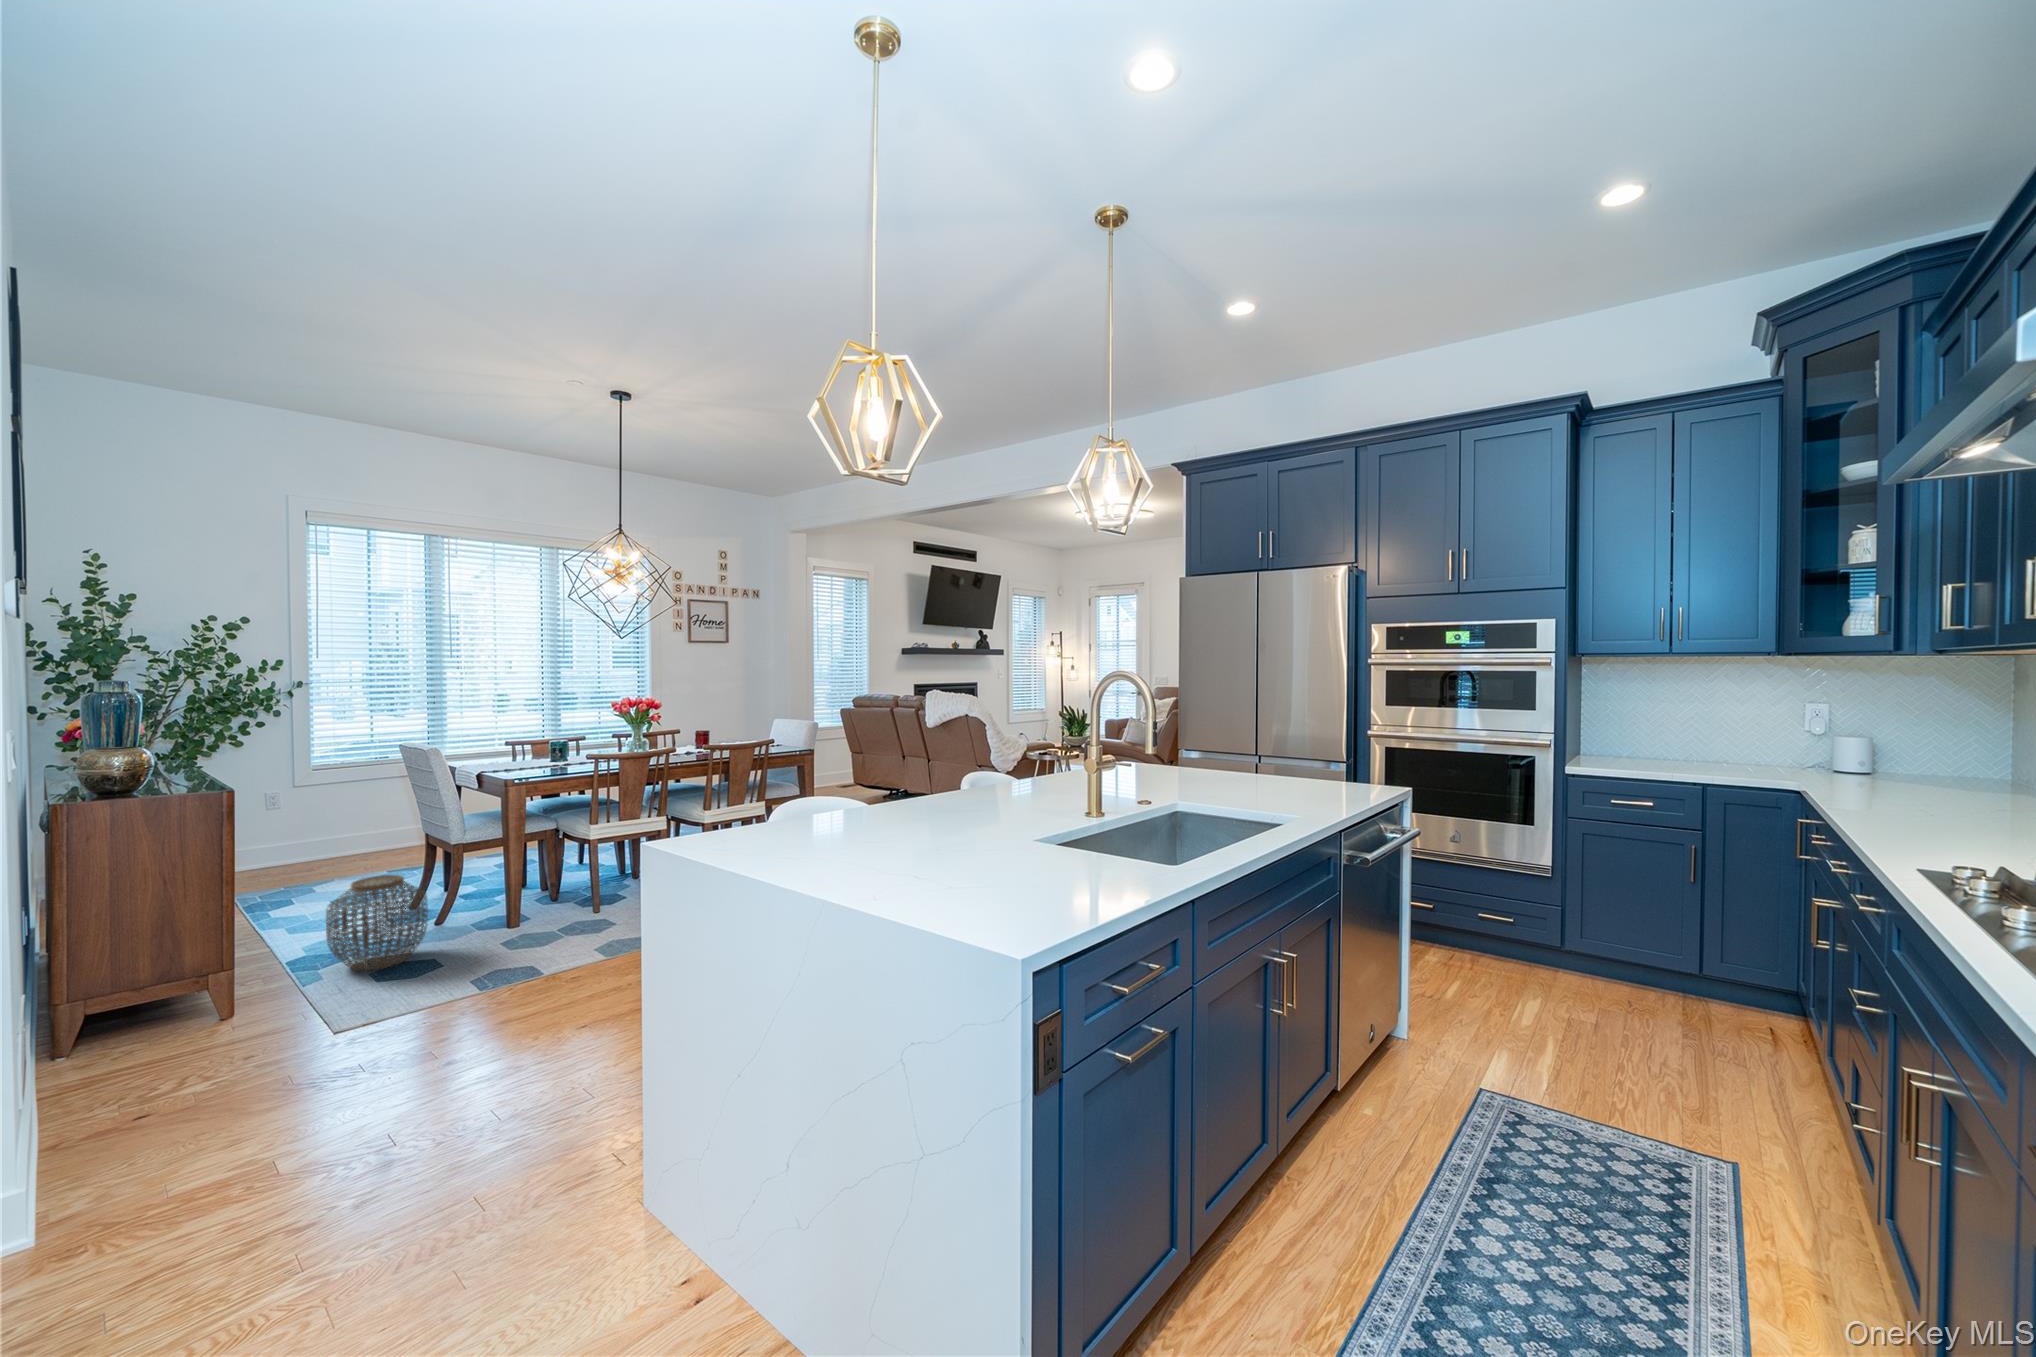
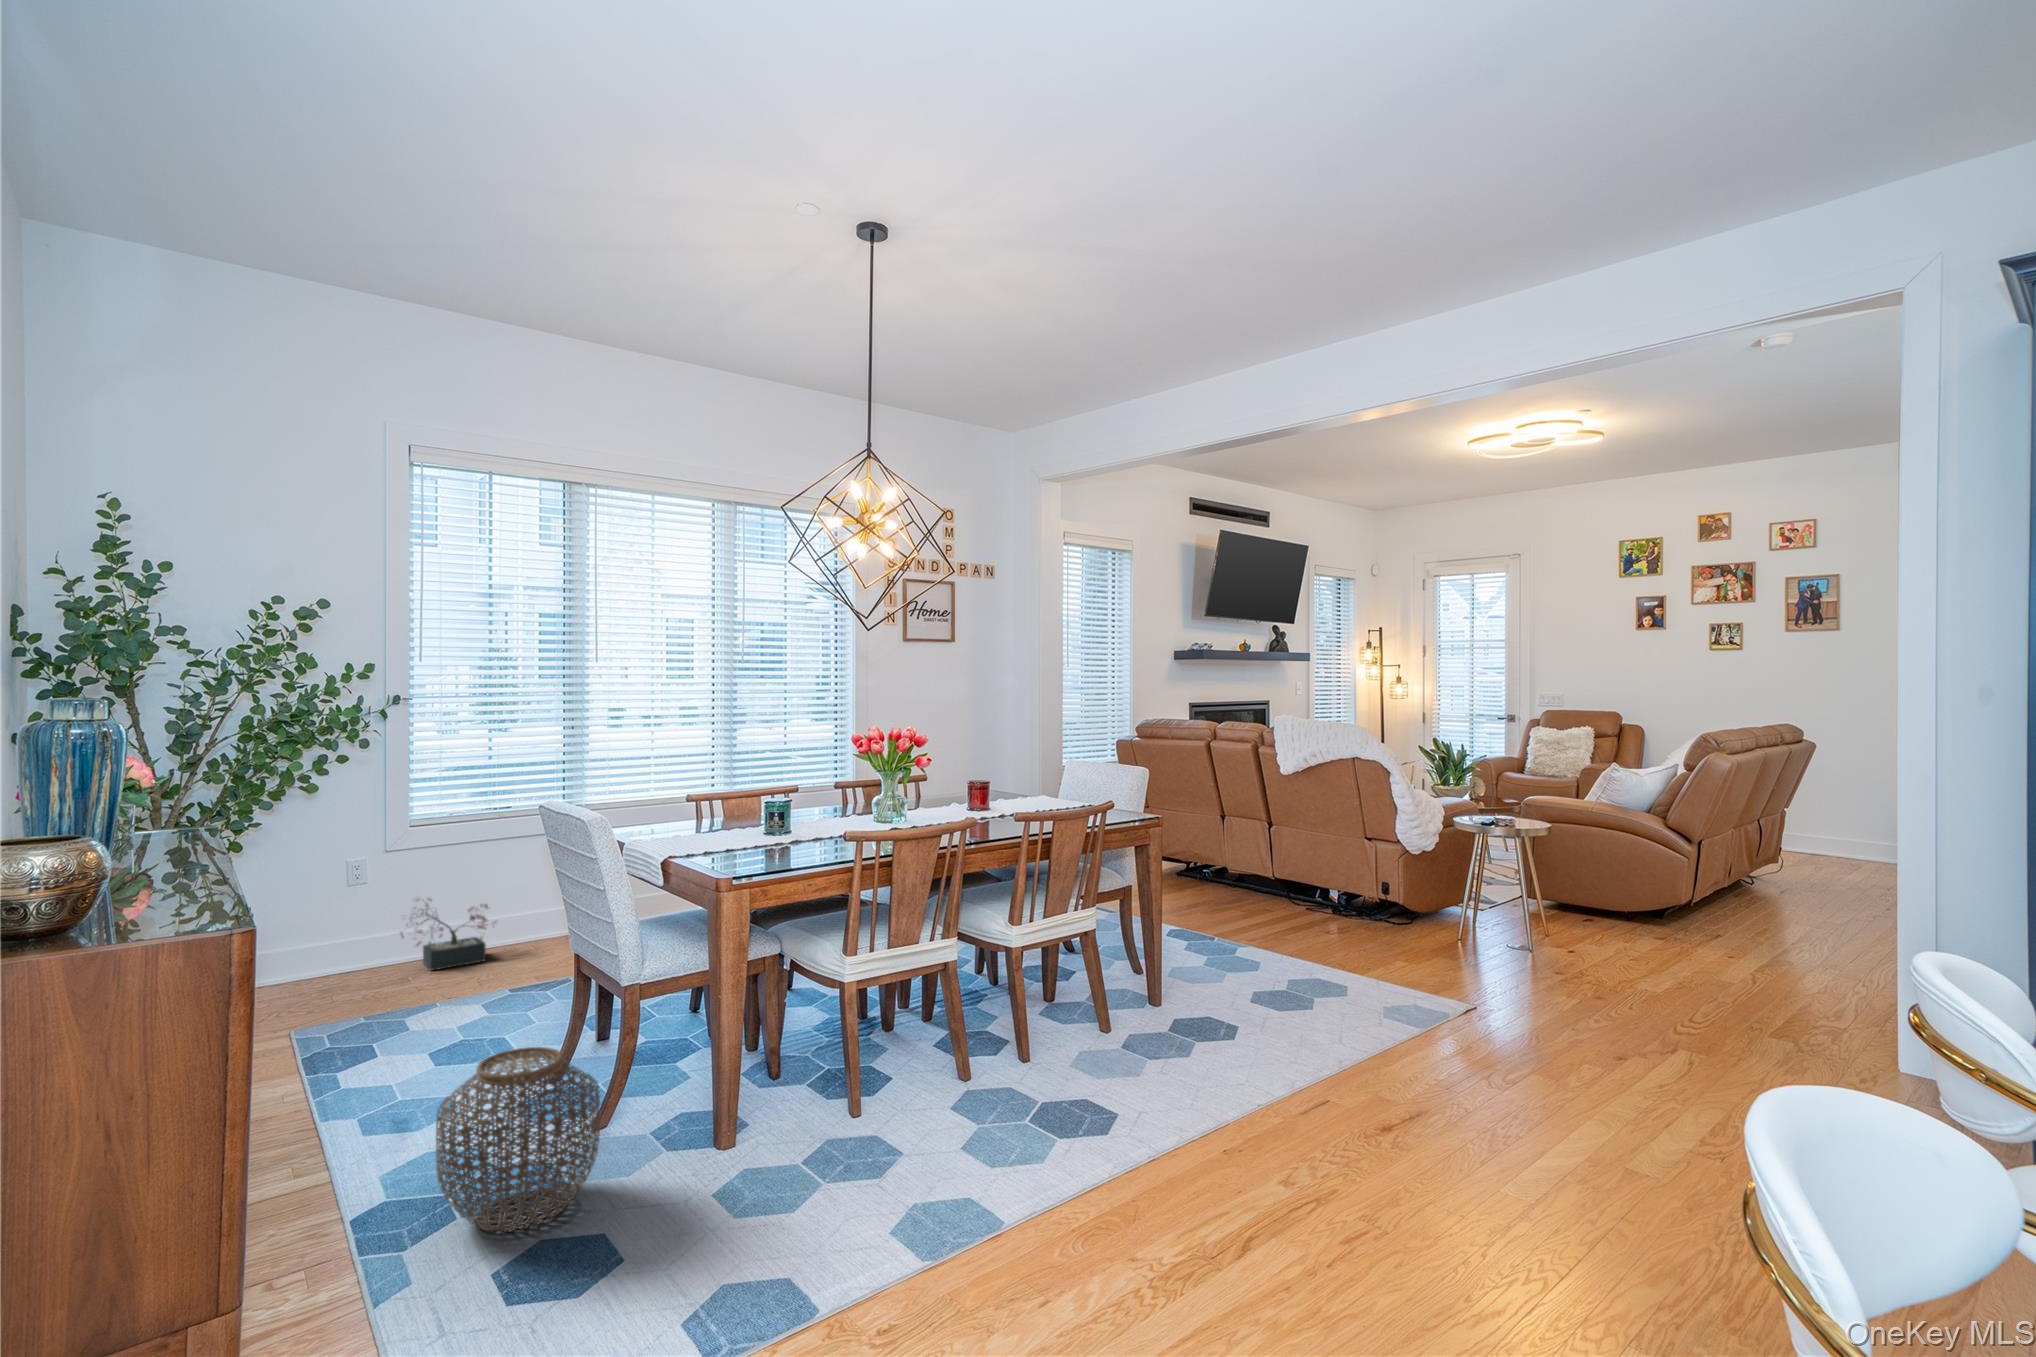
decorative plant: none [306,815,380,864] -> present [400,898,497,970]

